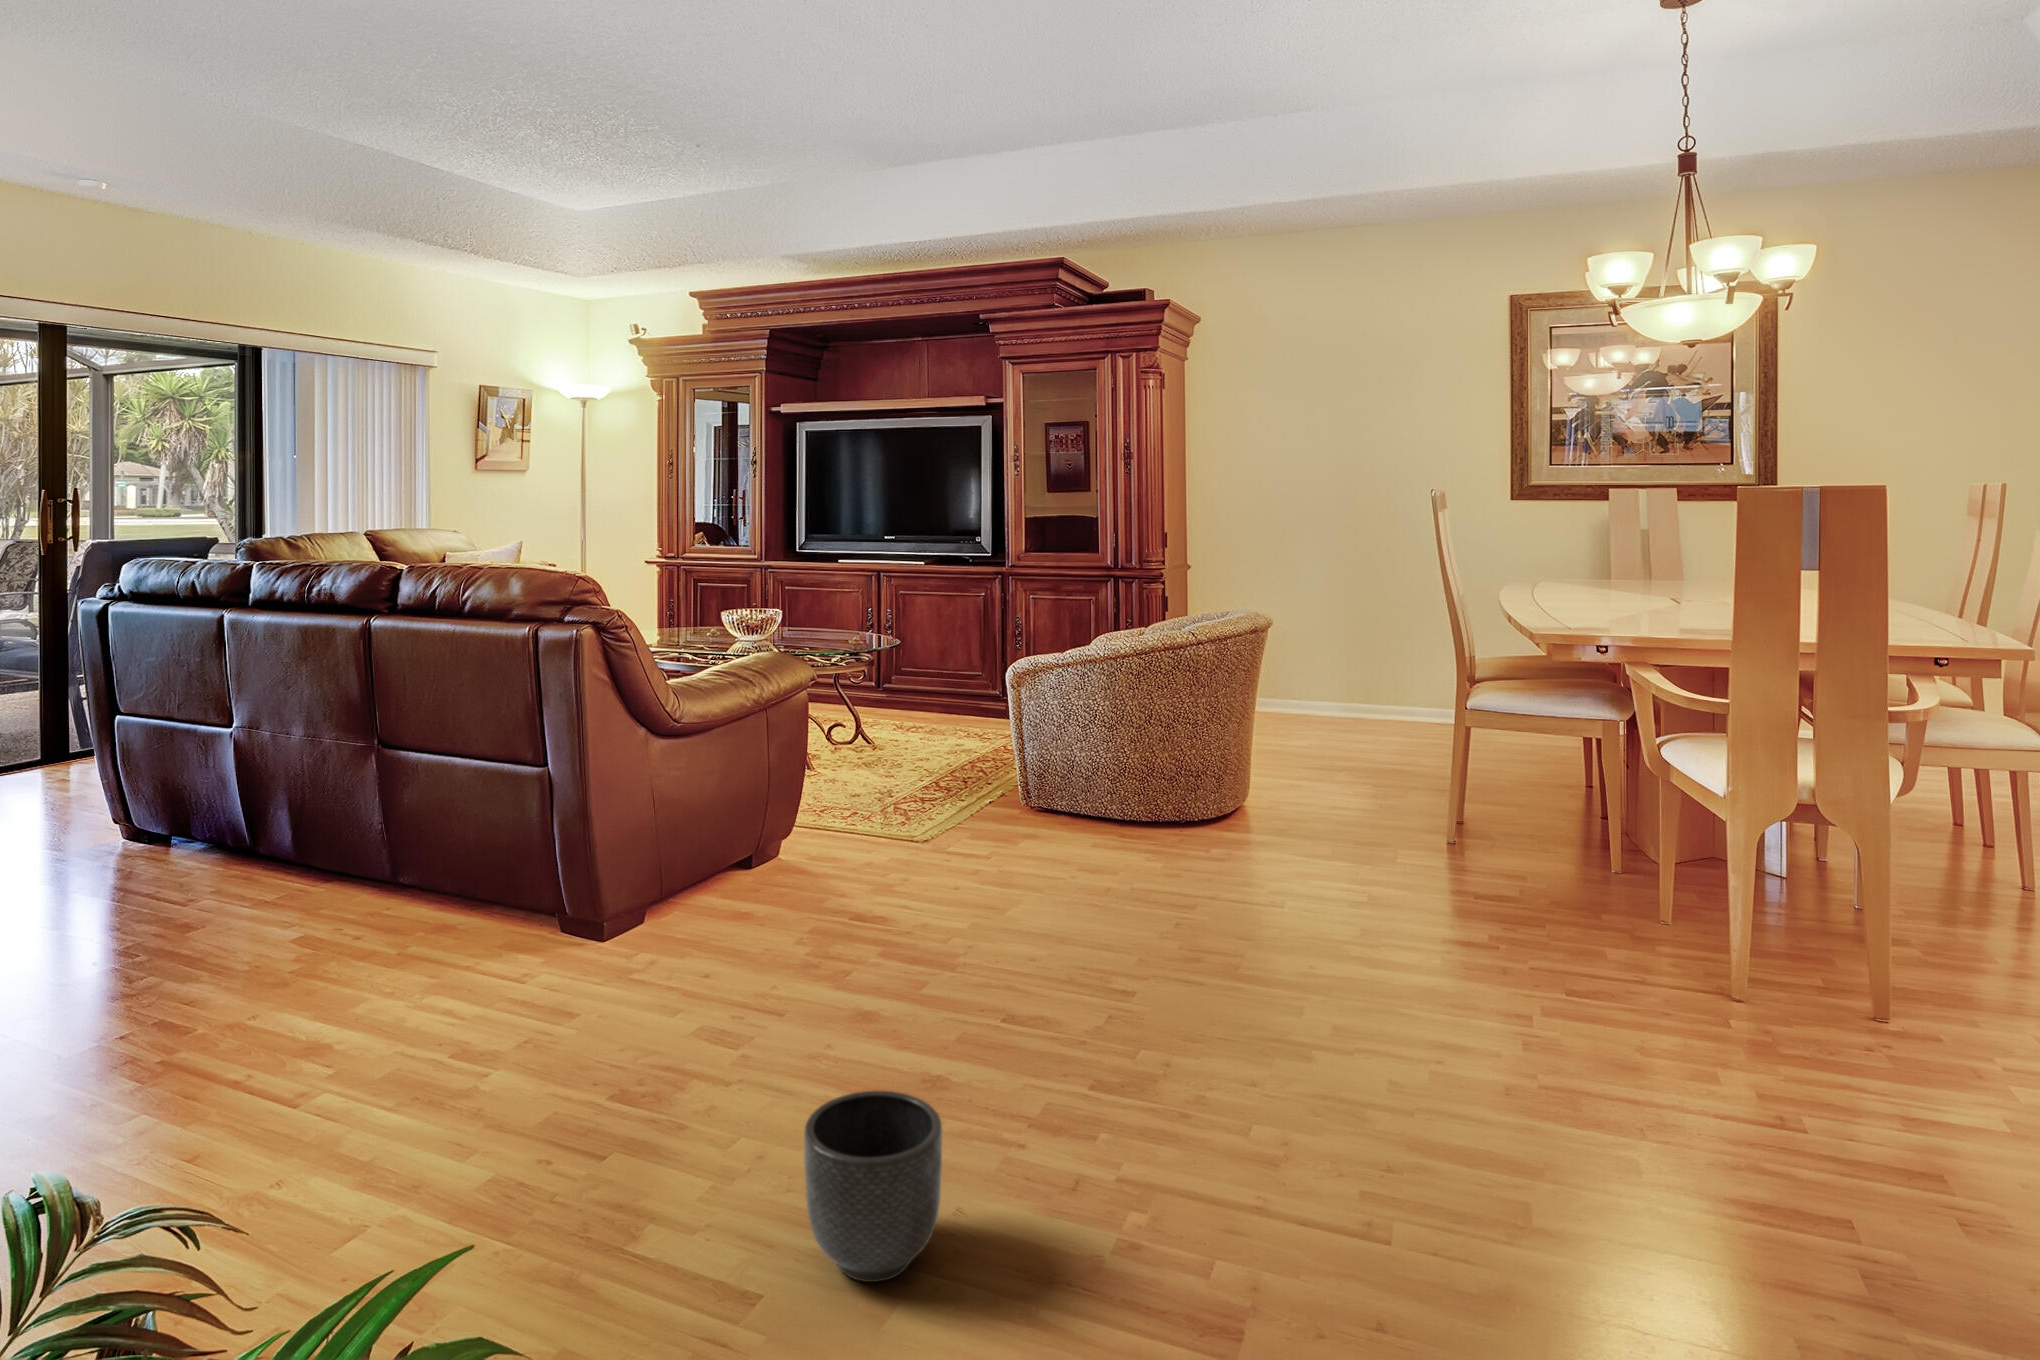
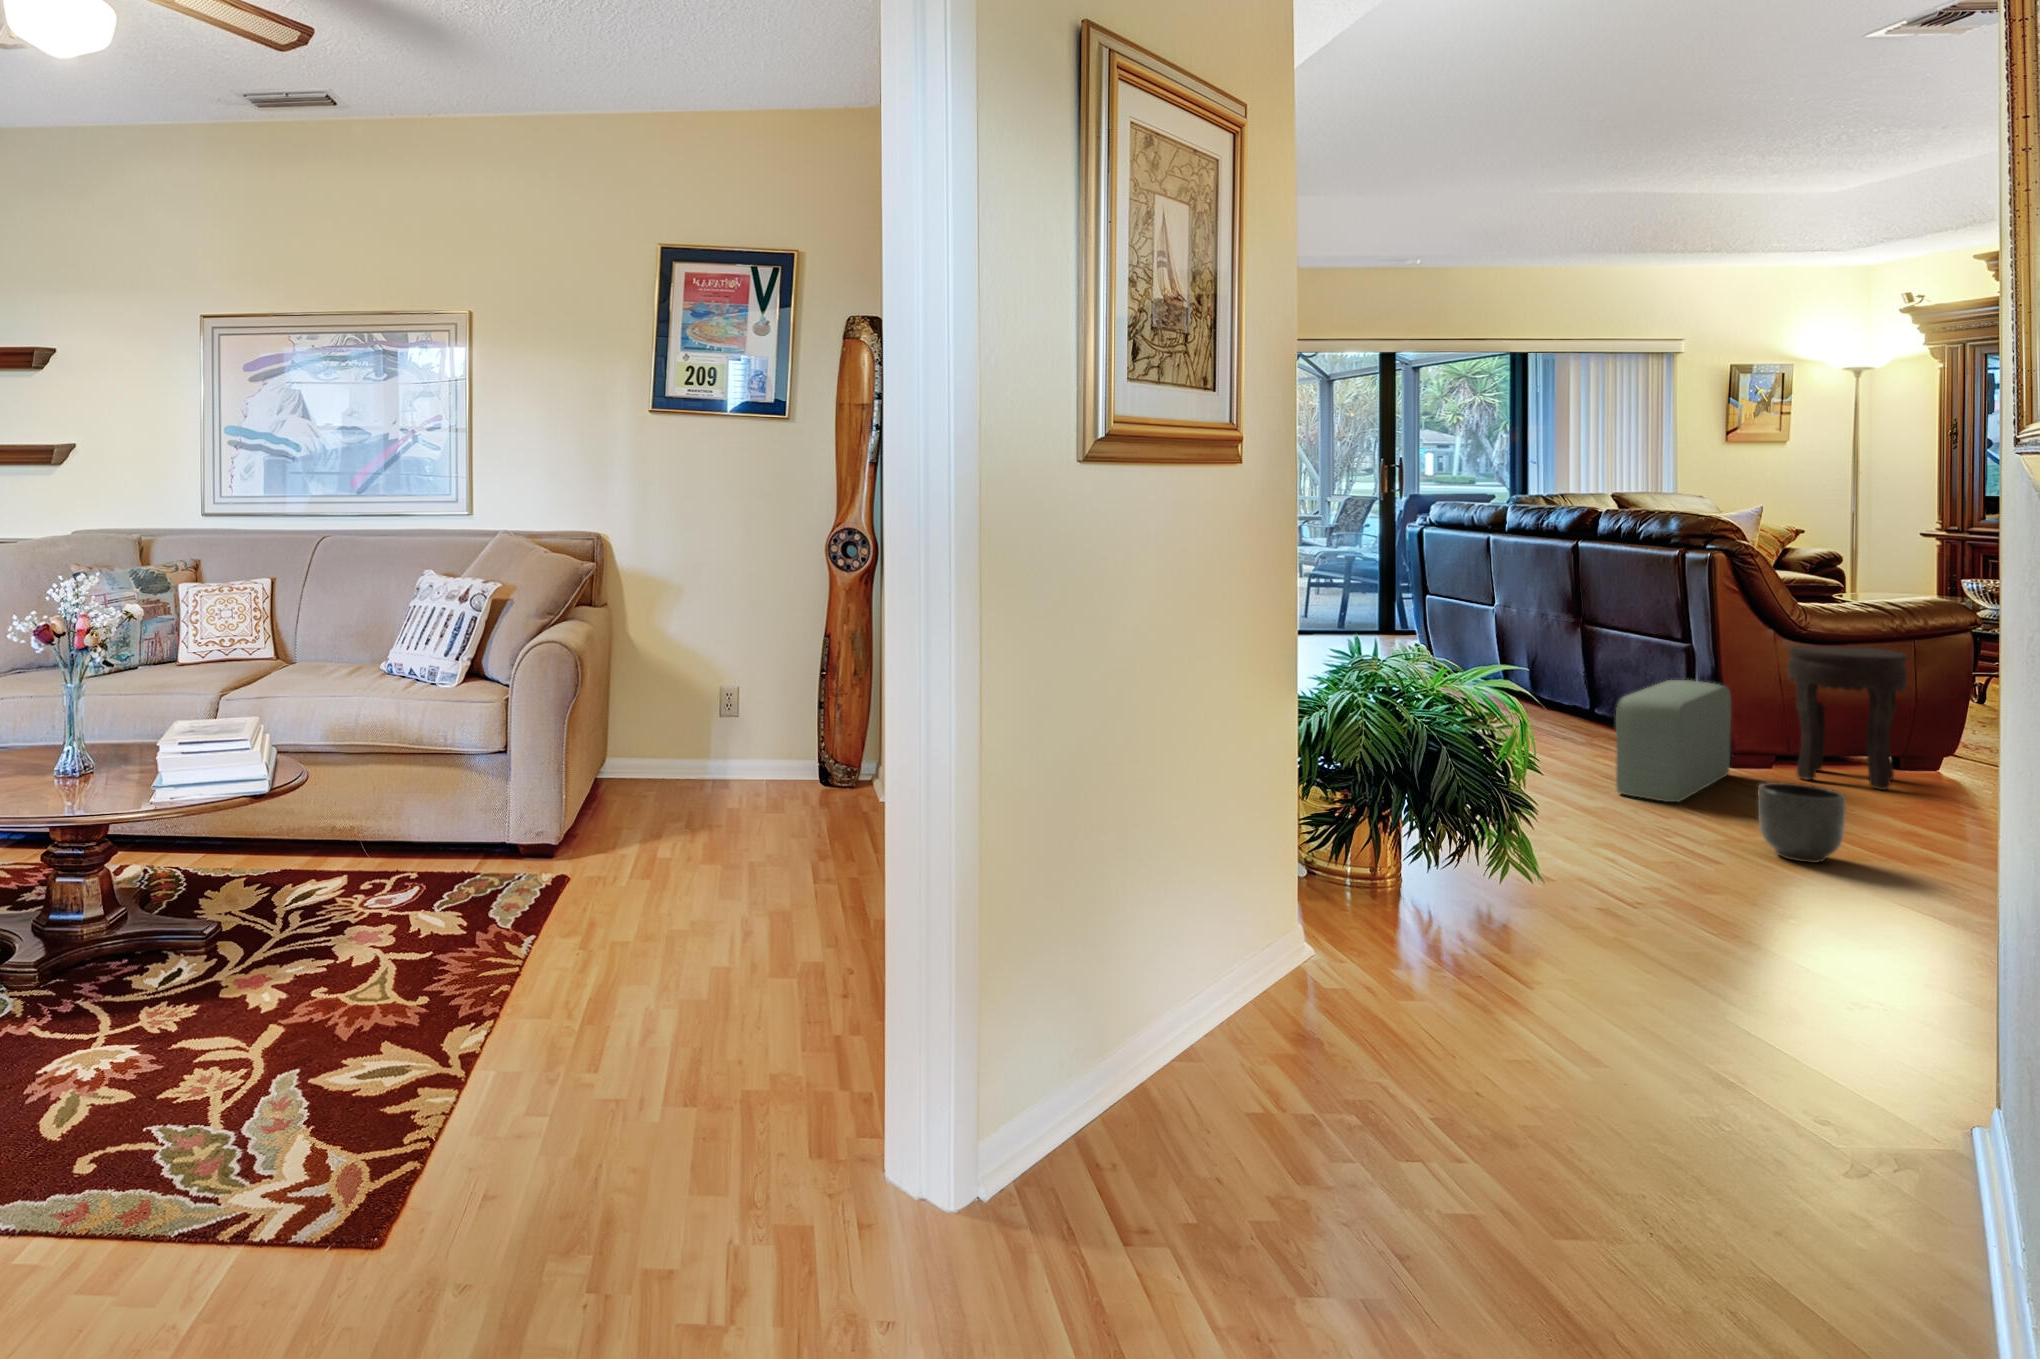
side table: none [677,738,811,959] -> present [1788,646,1907,790]
pouf: none [491,845,624,1142] -> present [1616,680,1731,802]

